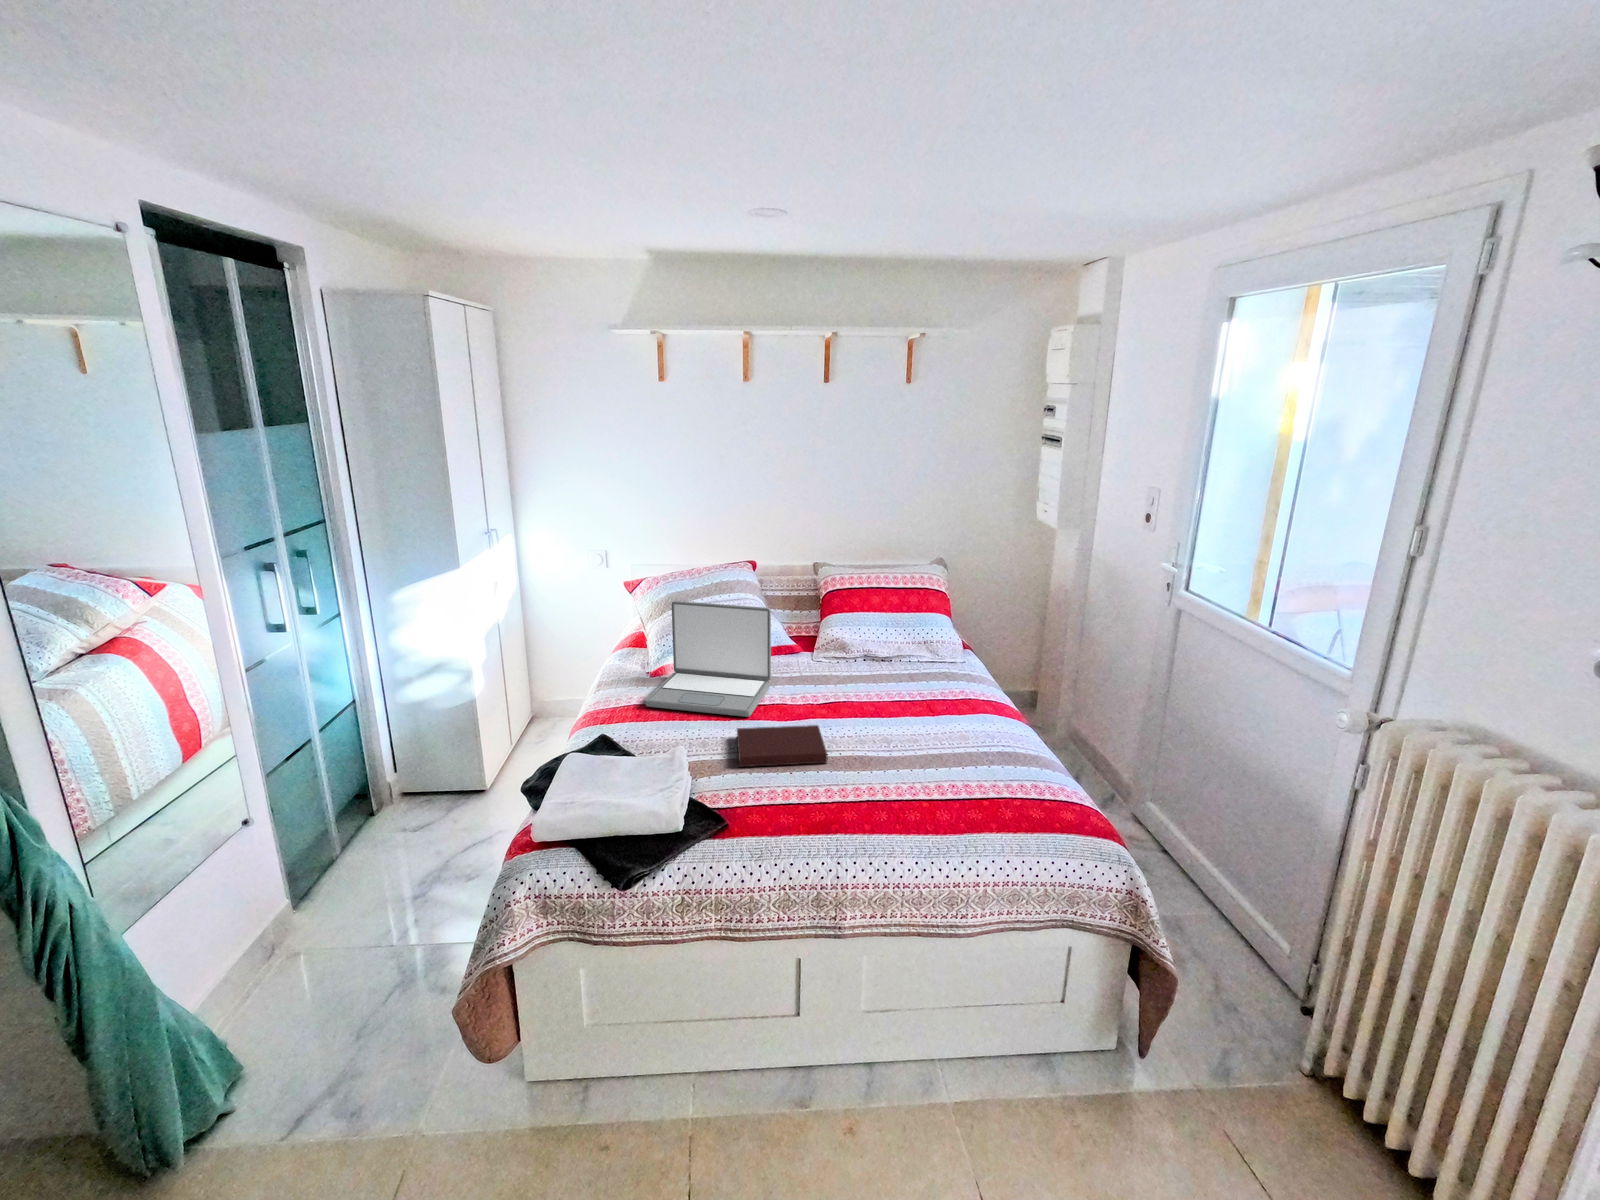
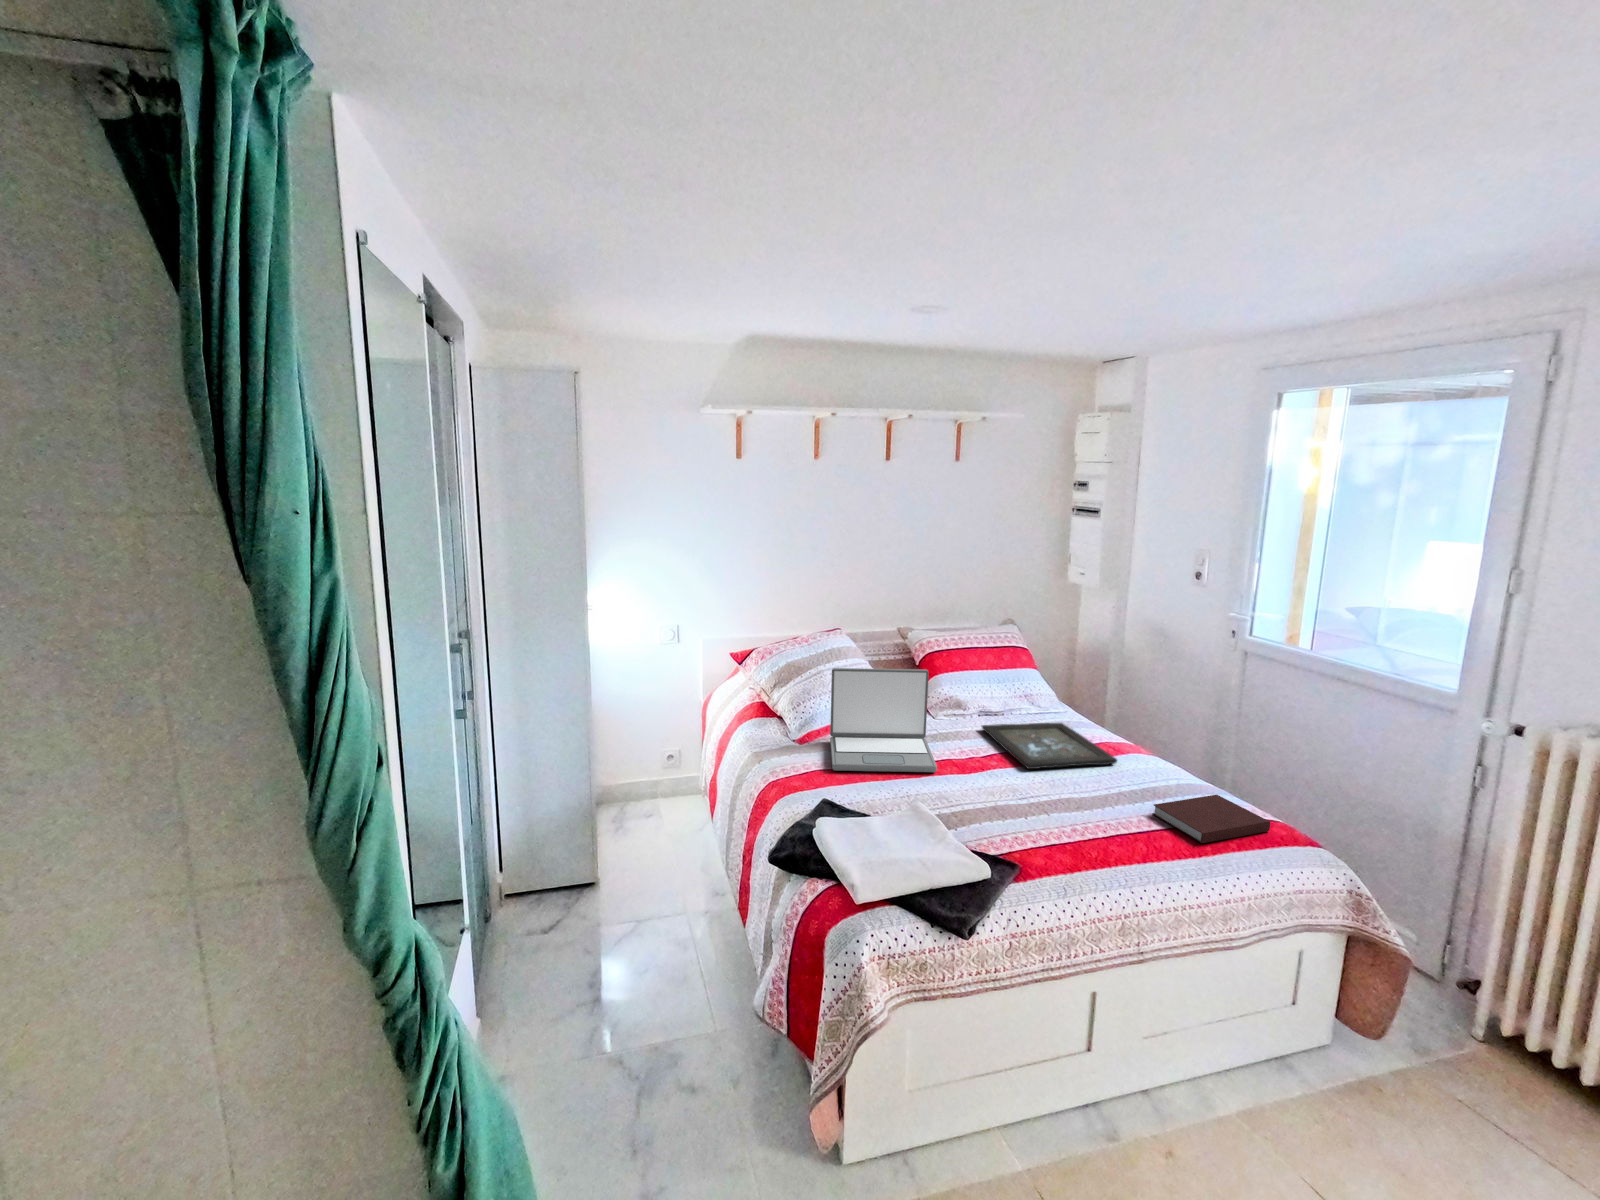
tray: none [845,672,958,724] -> present [982,723,1117,769]
notebook: present [737,725,827,767] -> present [1152,795,1270,843]

